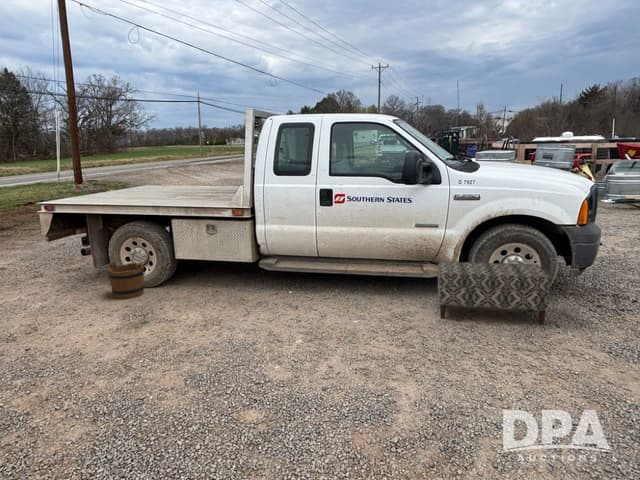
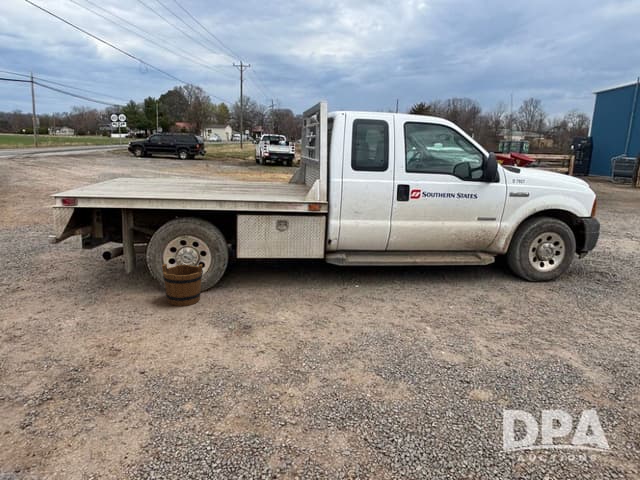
bench: present [437,262,550,324] -> none [490,250,592,299]

